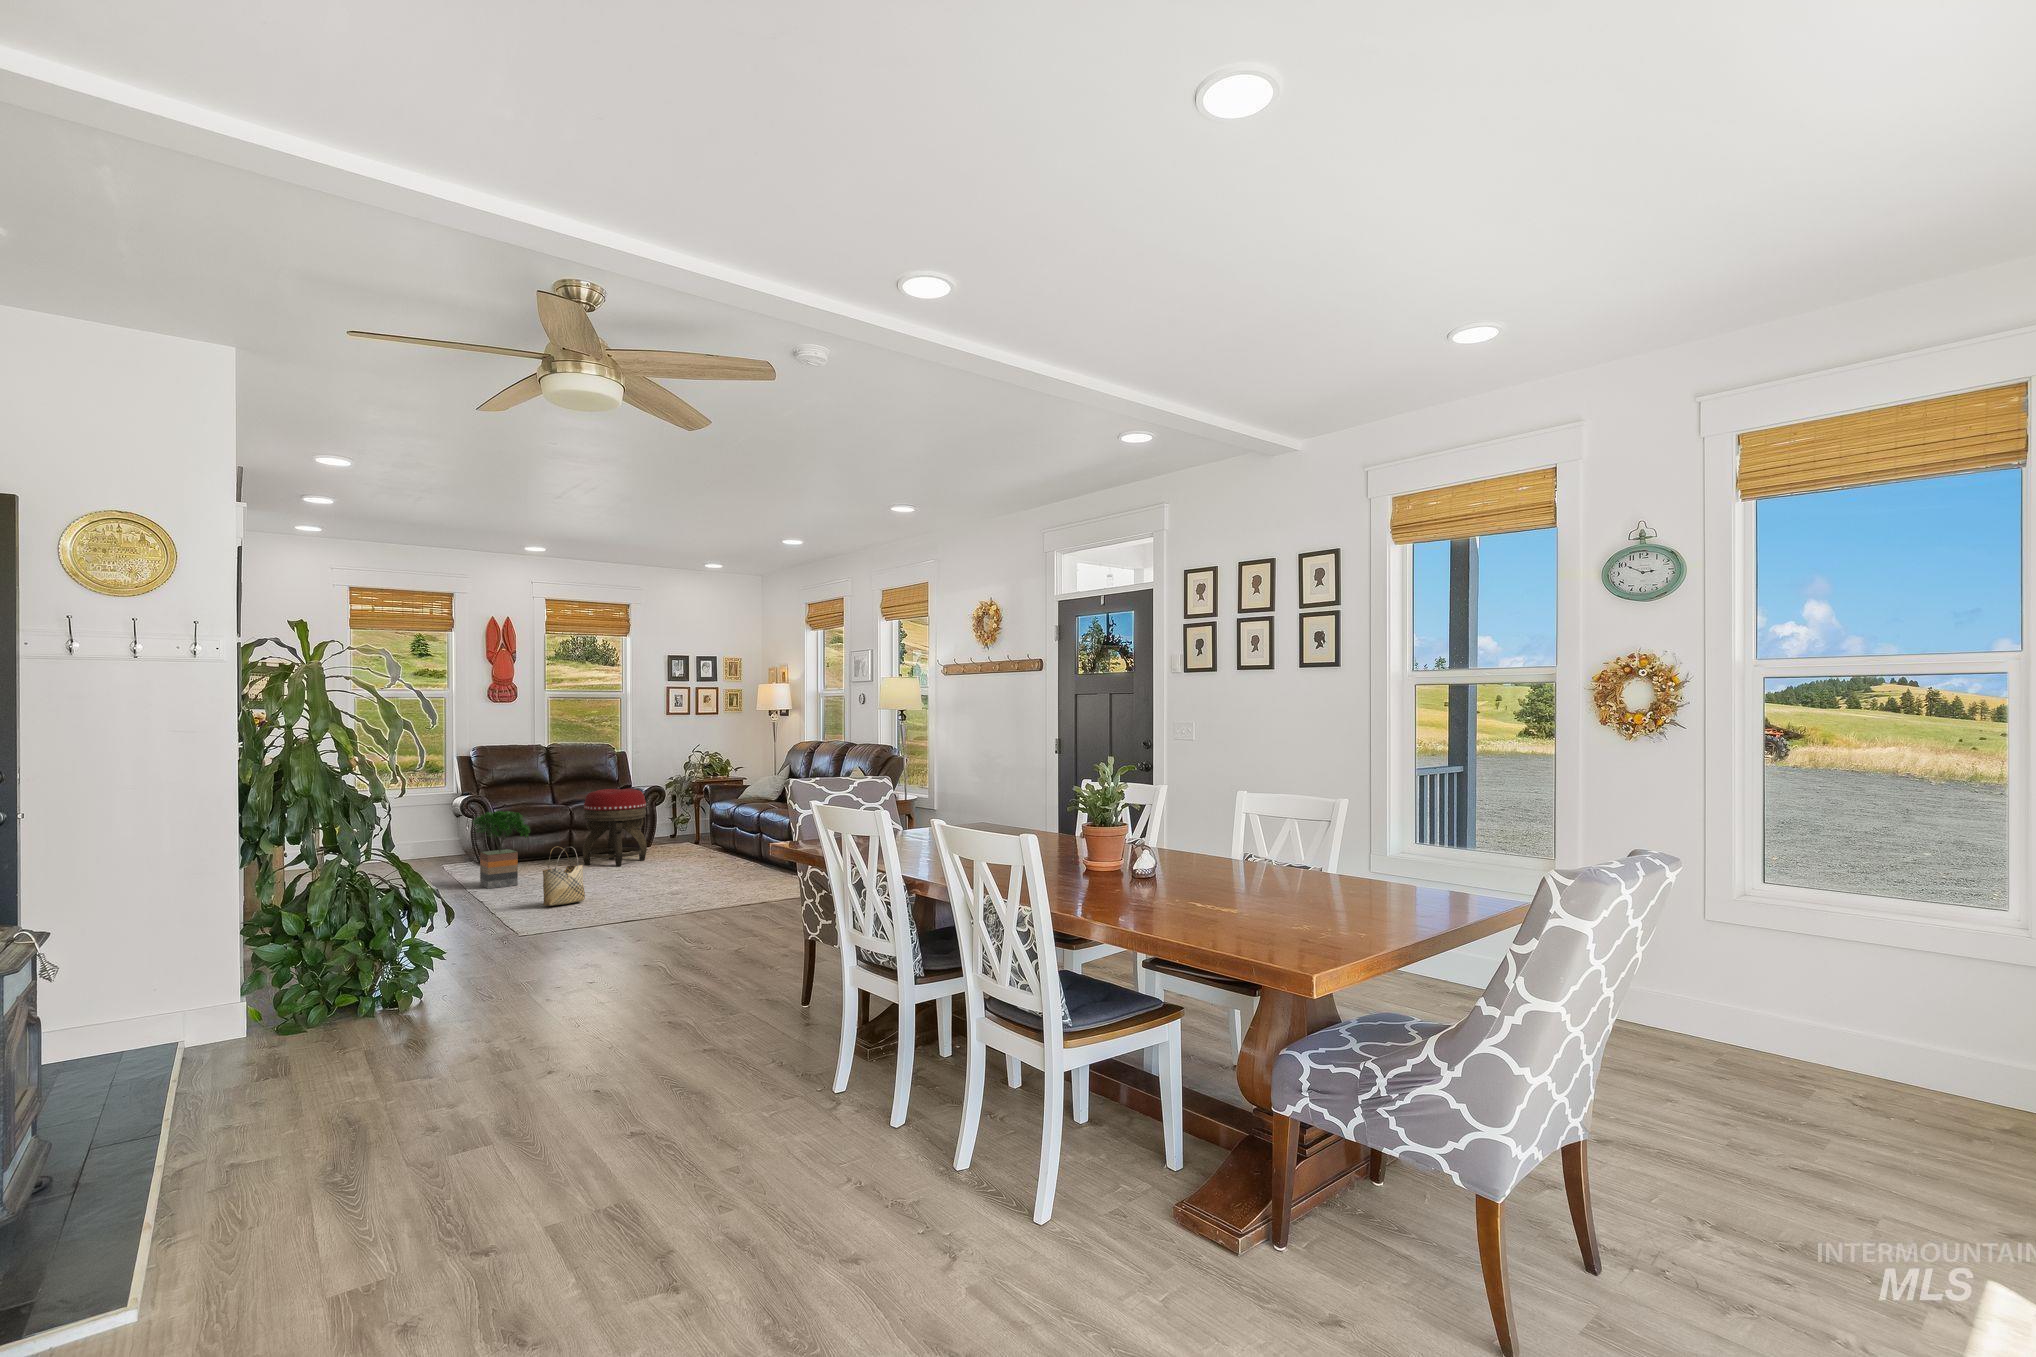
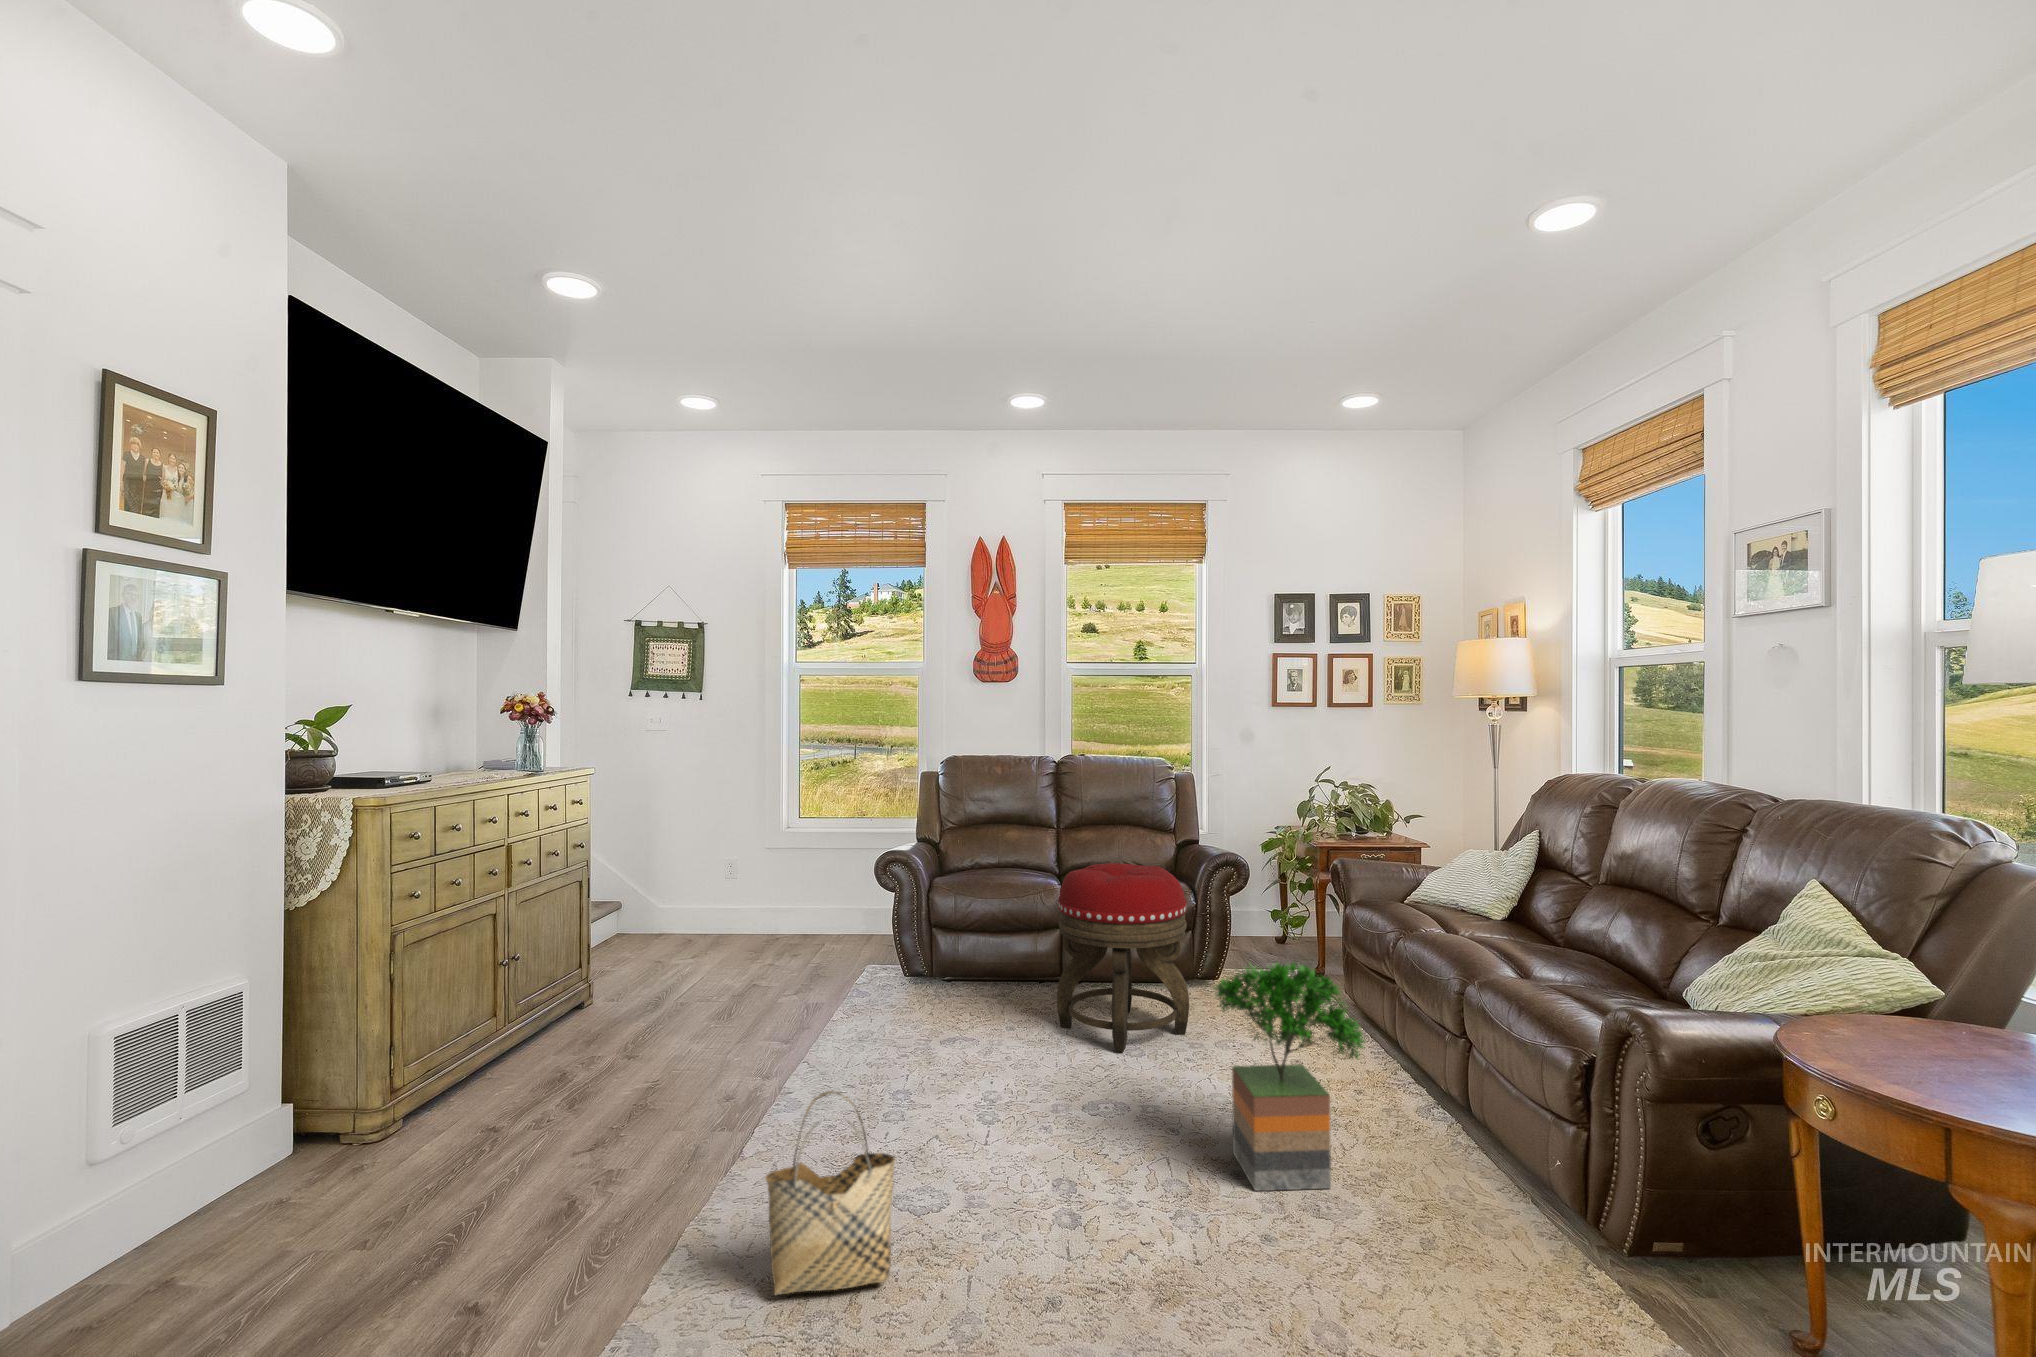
potted tree: present [473,811,530,889] -> present [1214,962,1365,1191]

